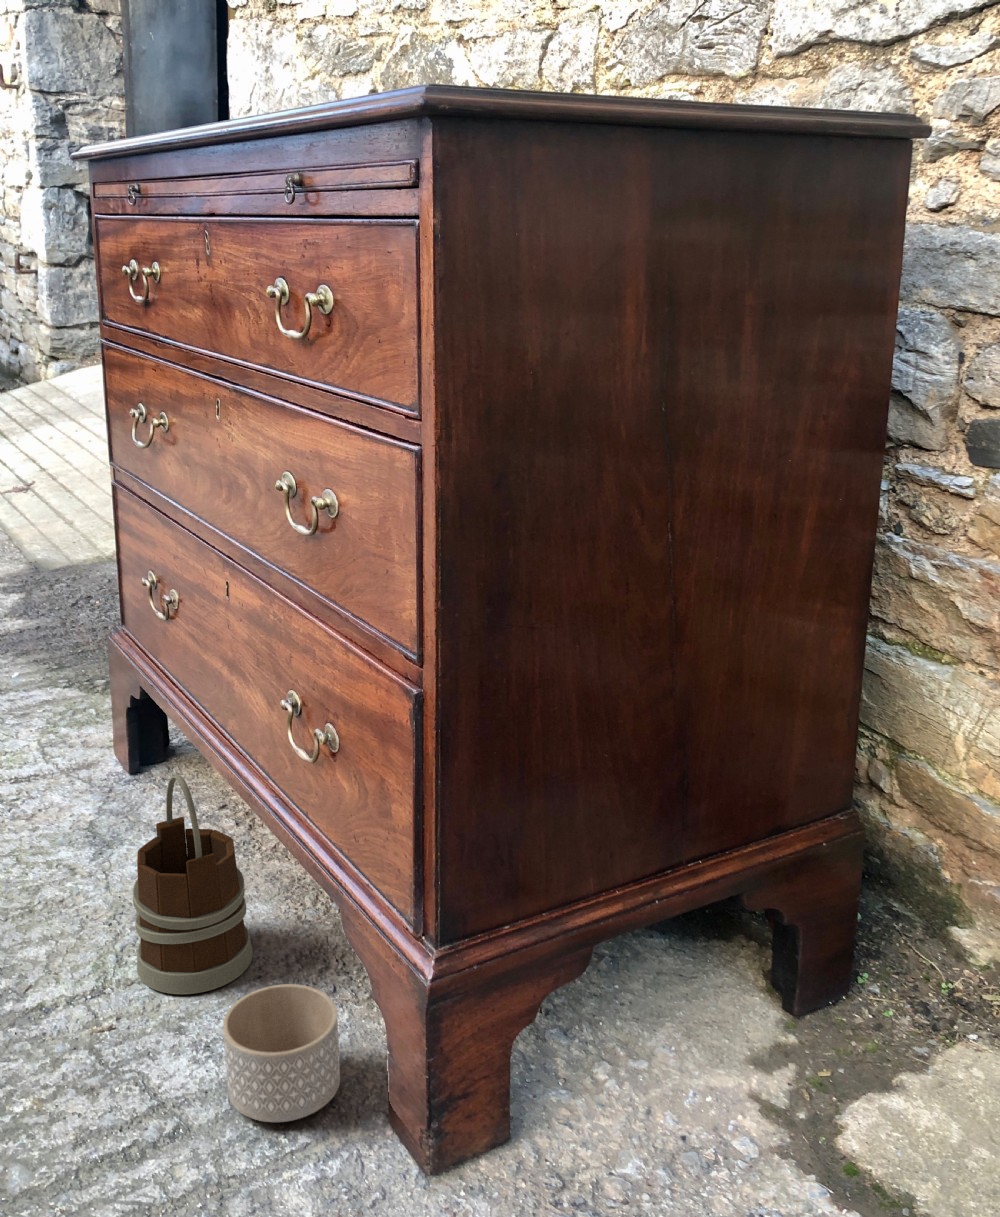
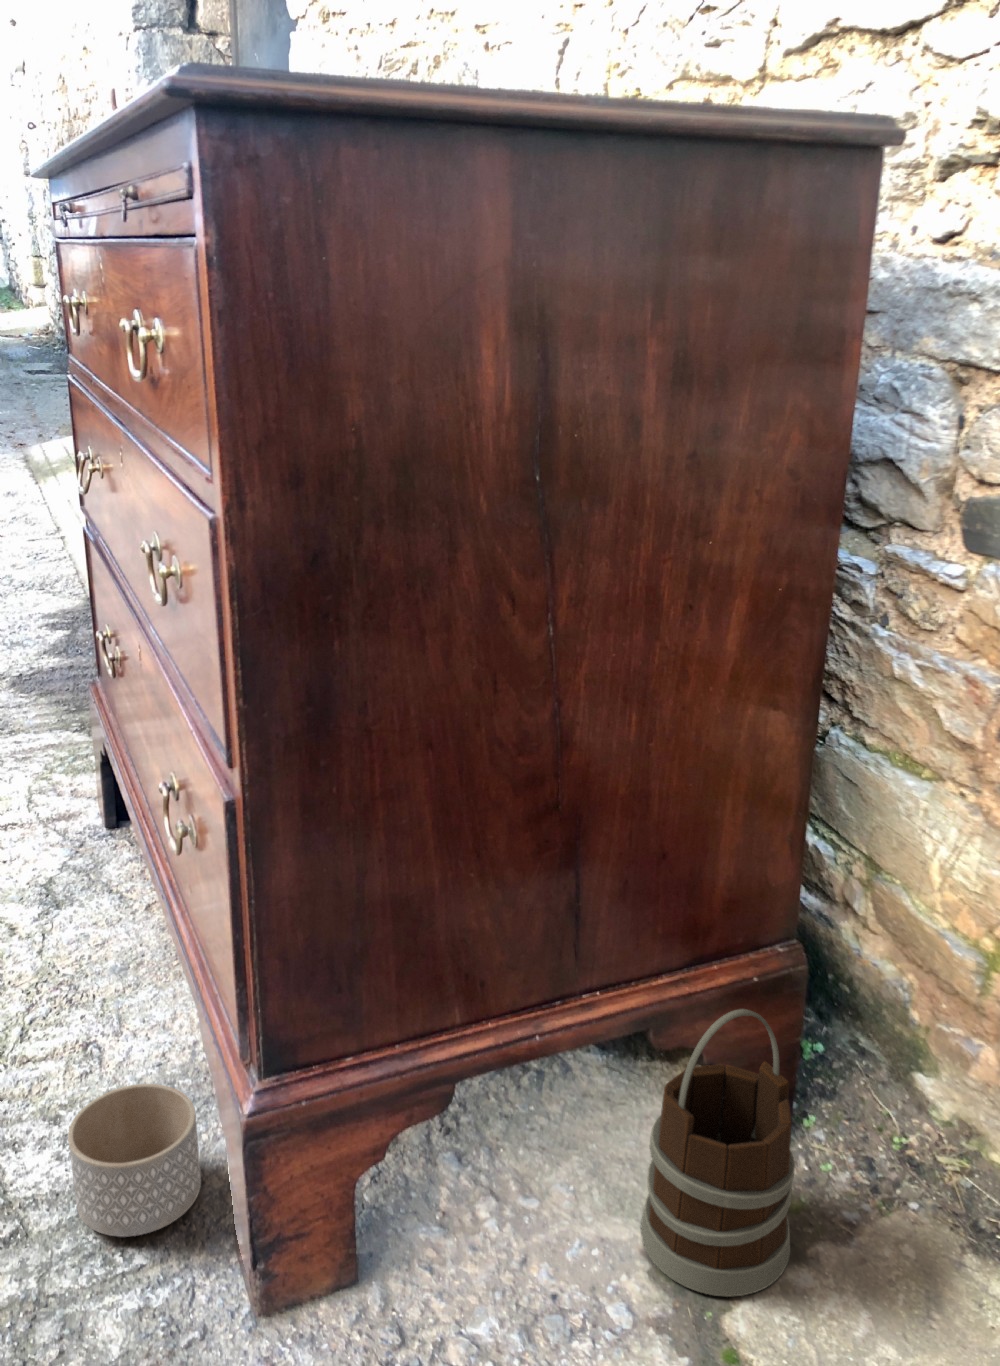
wooden bucket: present [133,775,253,994] -> present [641,1009,795,1297]

